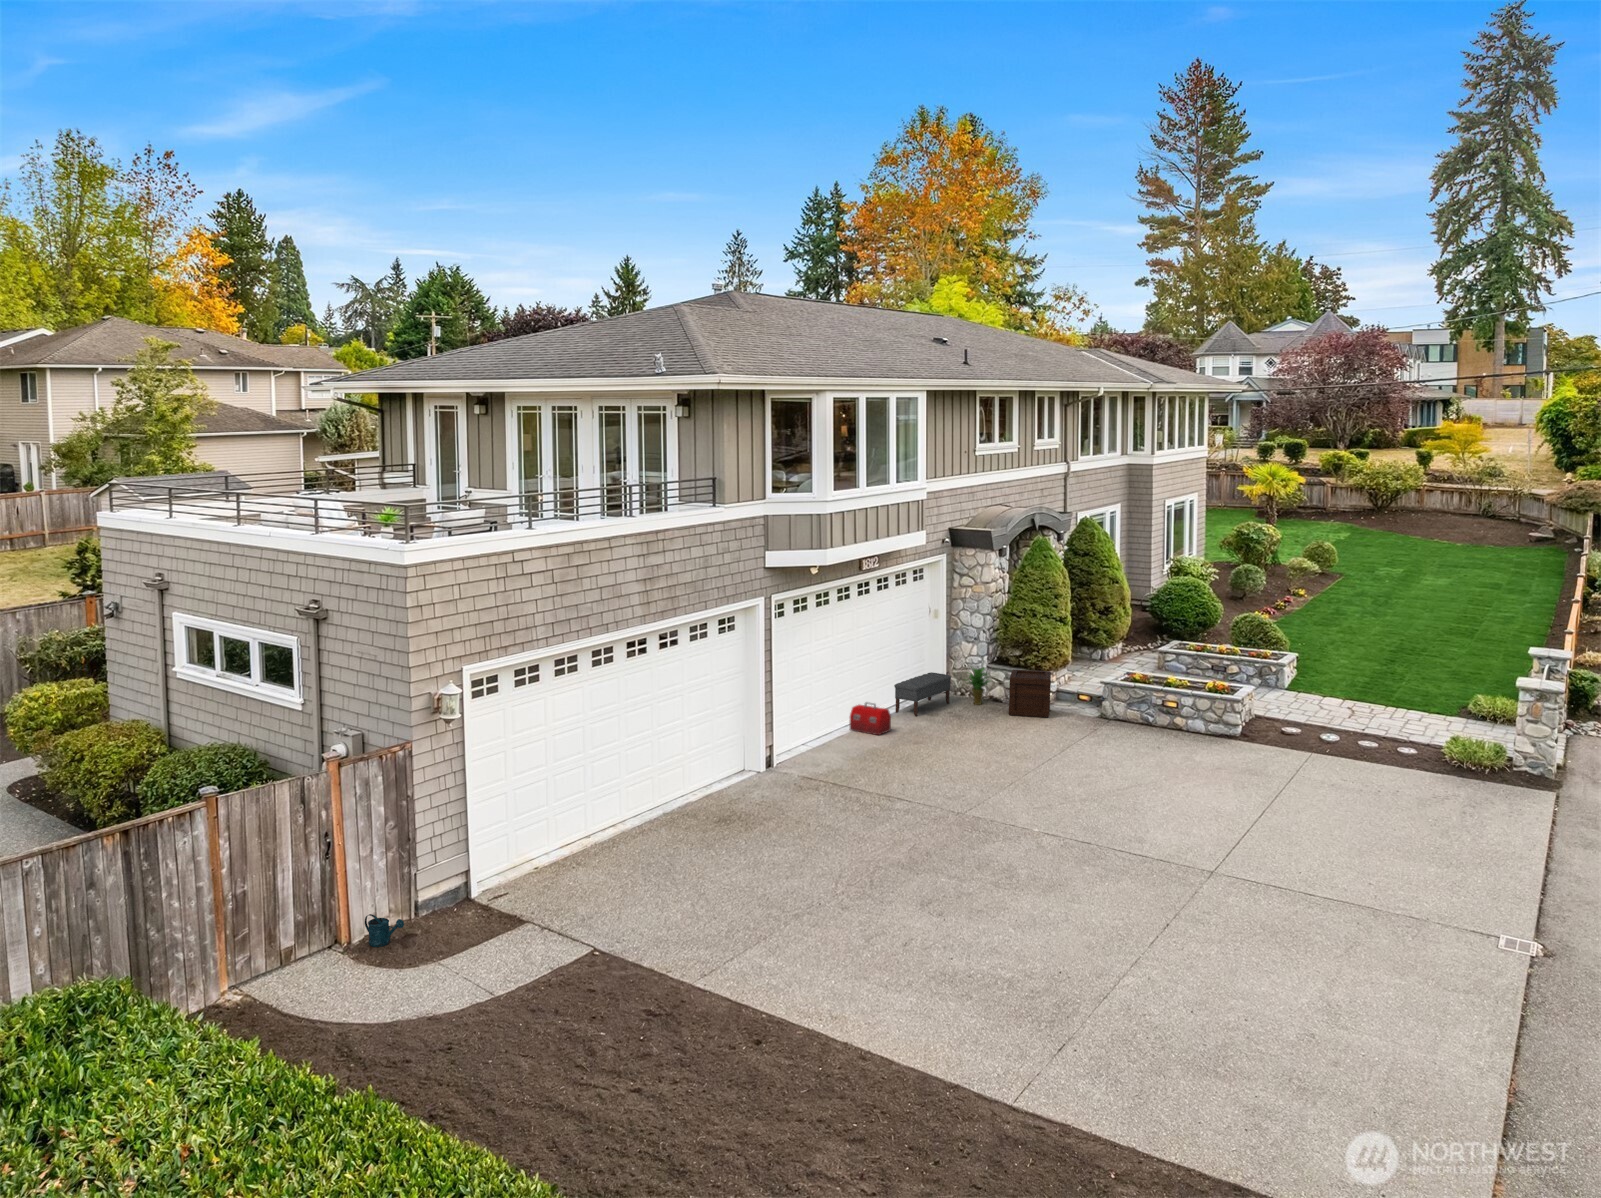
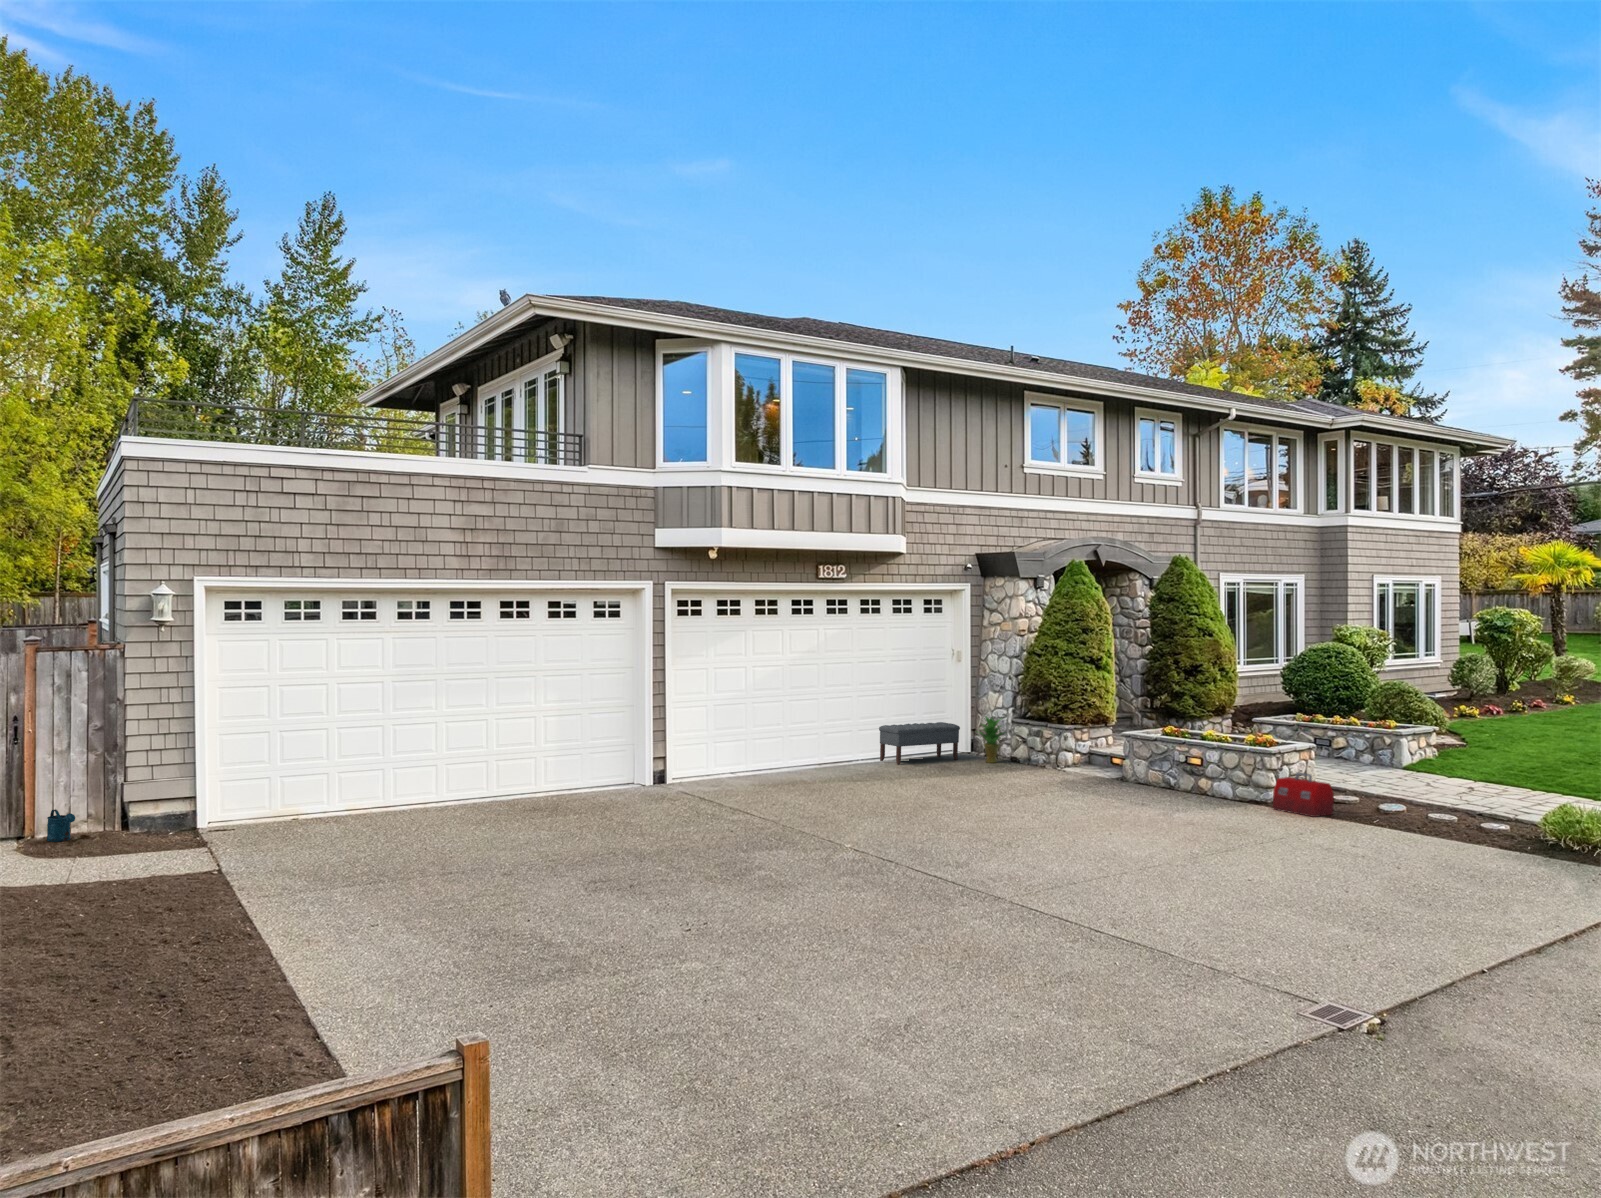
wooden crate: present [1009,670,1051,718] -> none [1011,720,1074,776]
toolbox: present [850,702,891,735] -> present [1273,773,1334,817]

